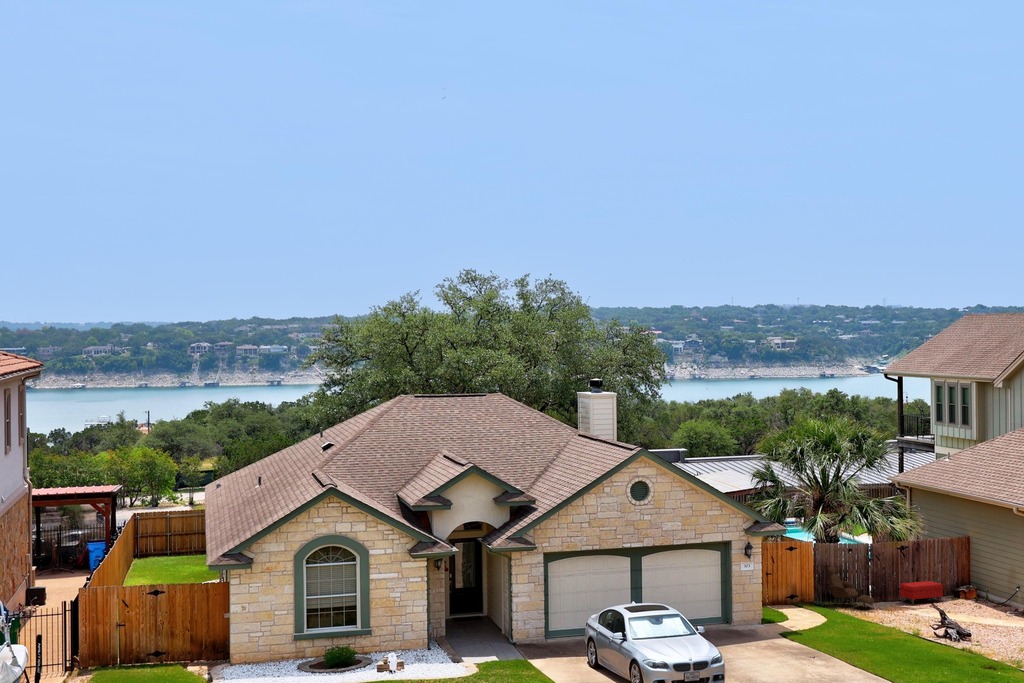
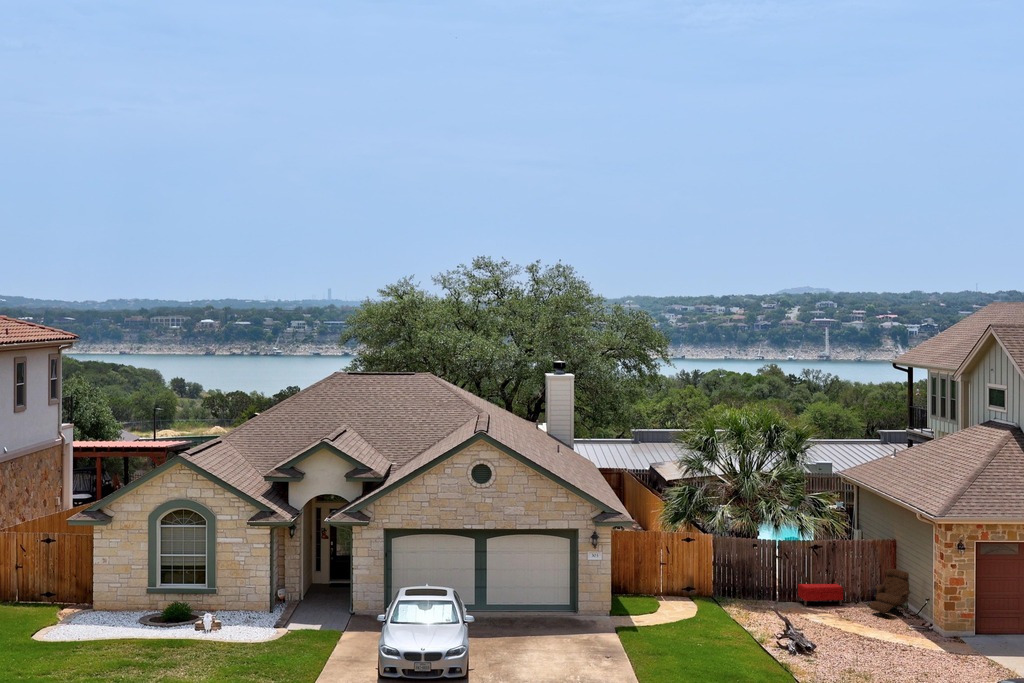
lounge chair: present [828,566,874,609] -> present [869,568,911,617]

